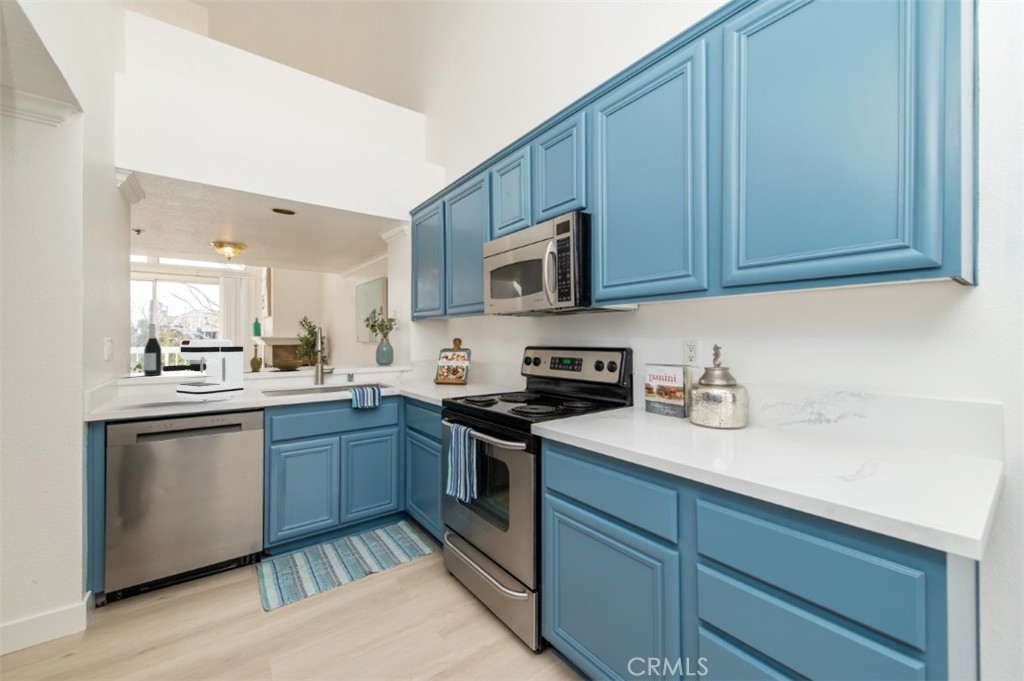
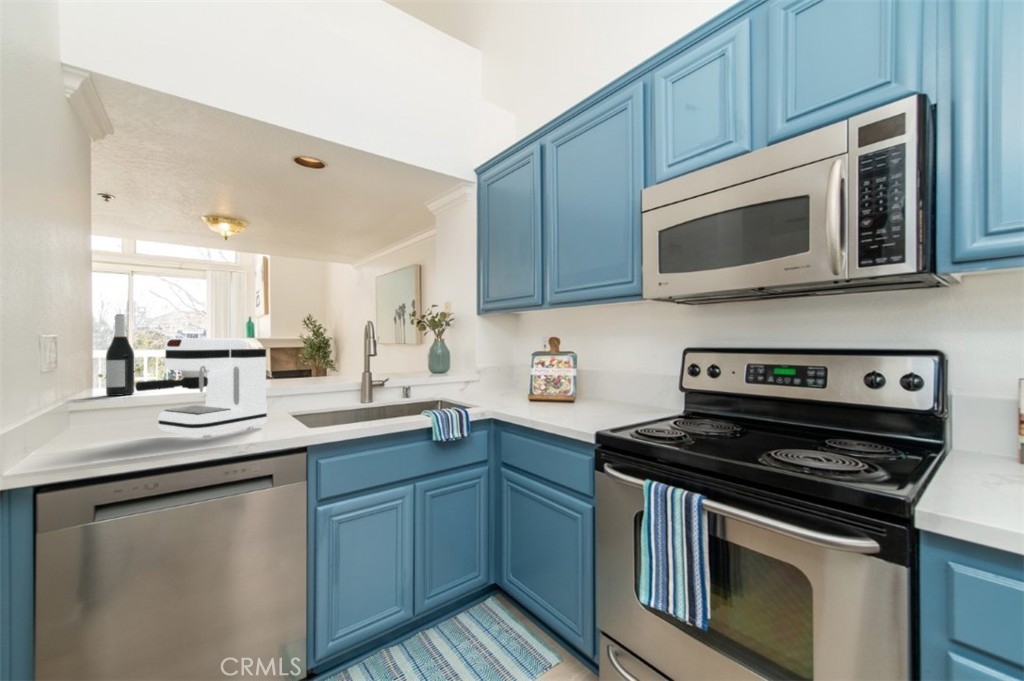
decorative bowl: present [250,344,303,371] -> none [269,345,343,385]

